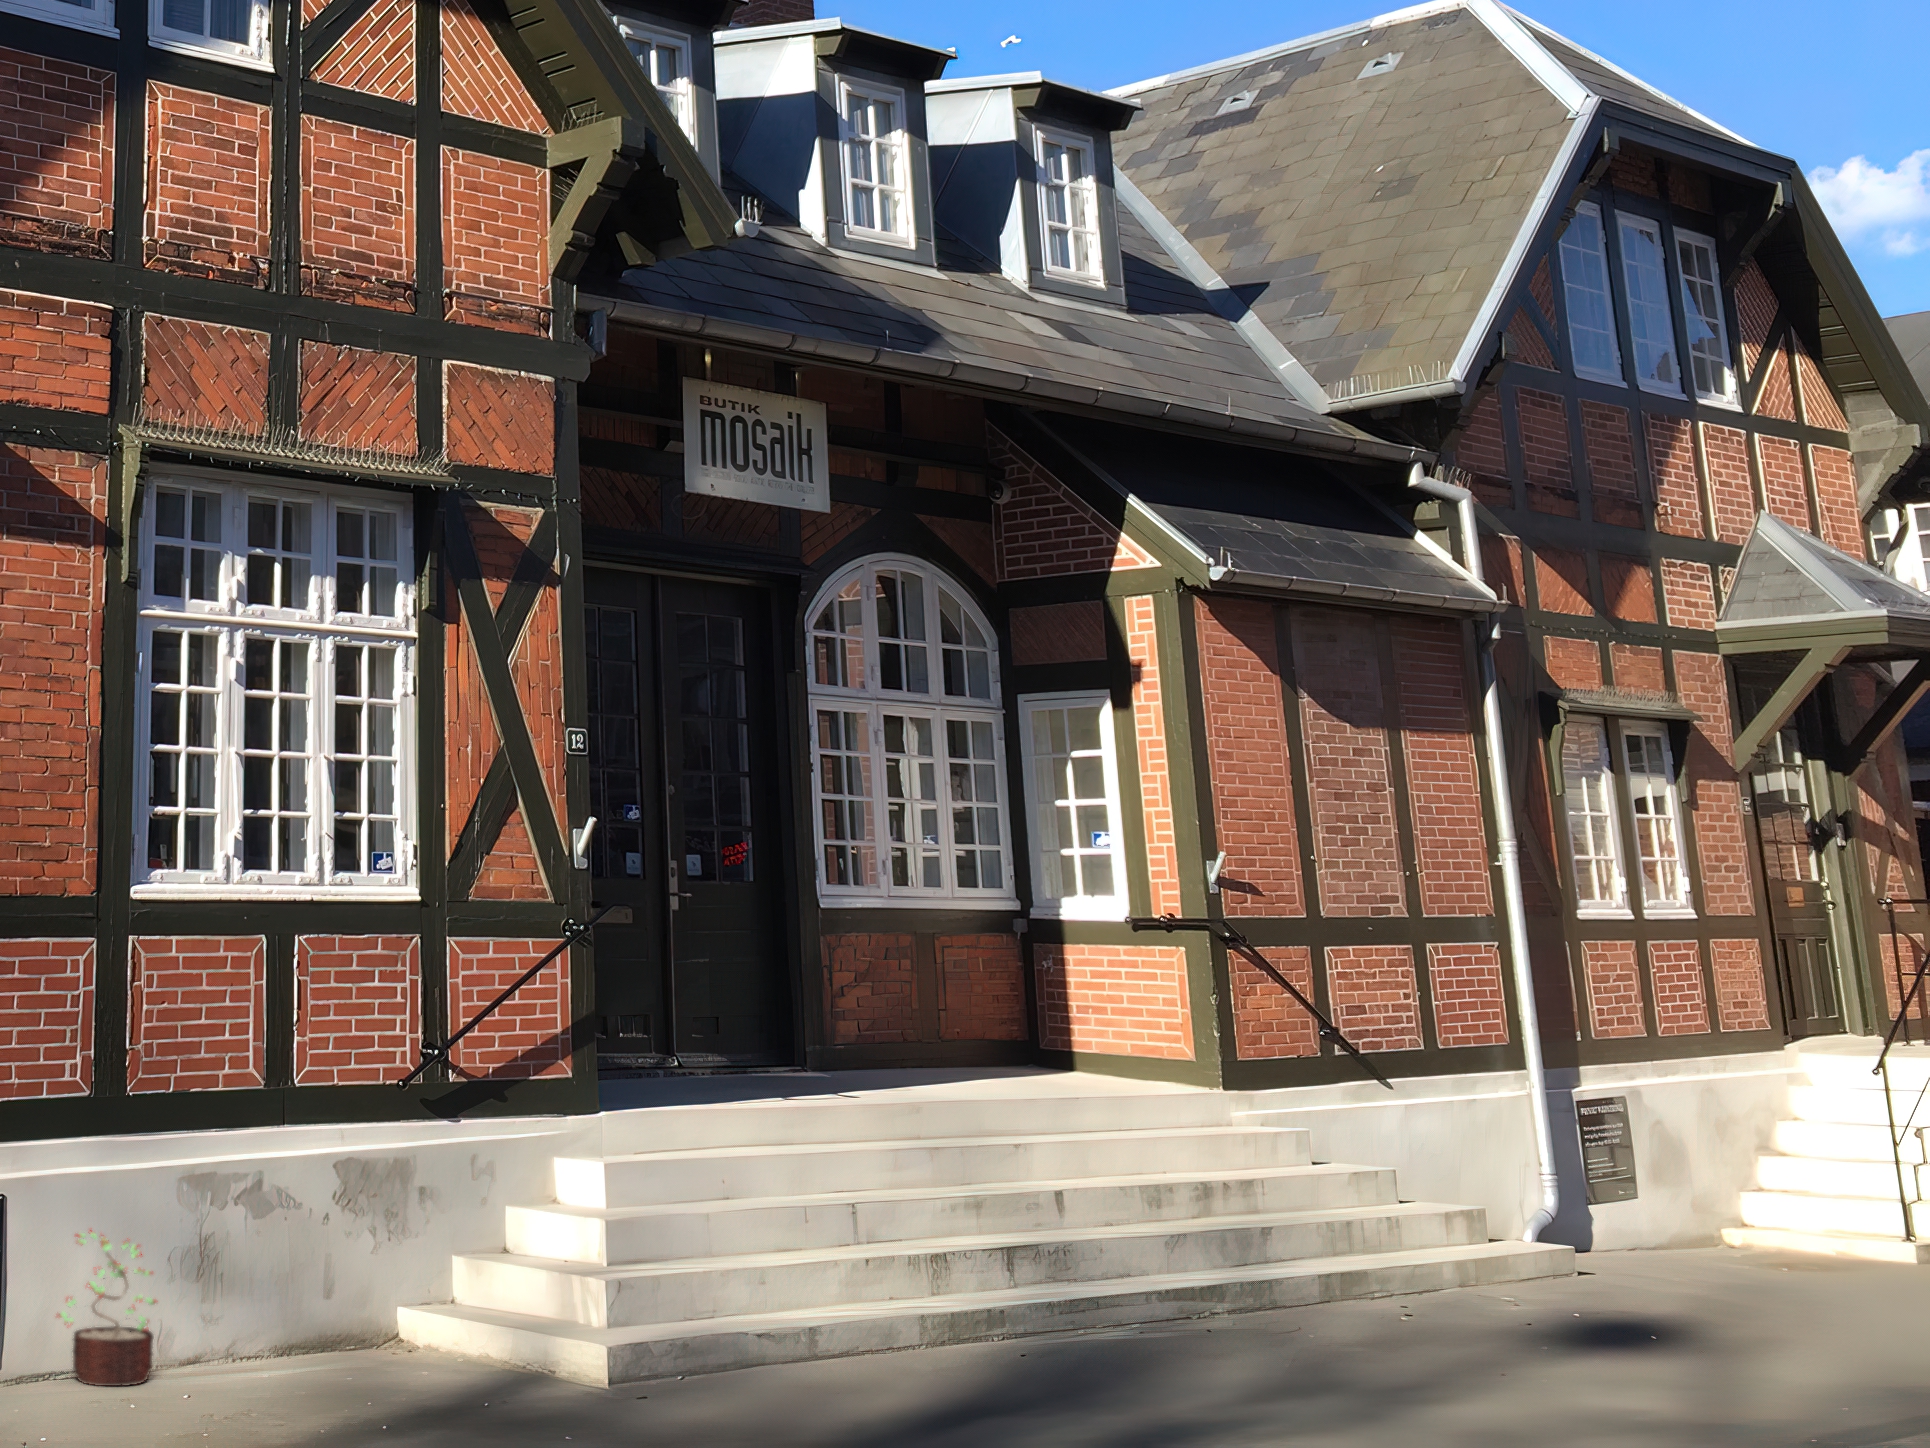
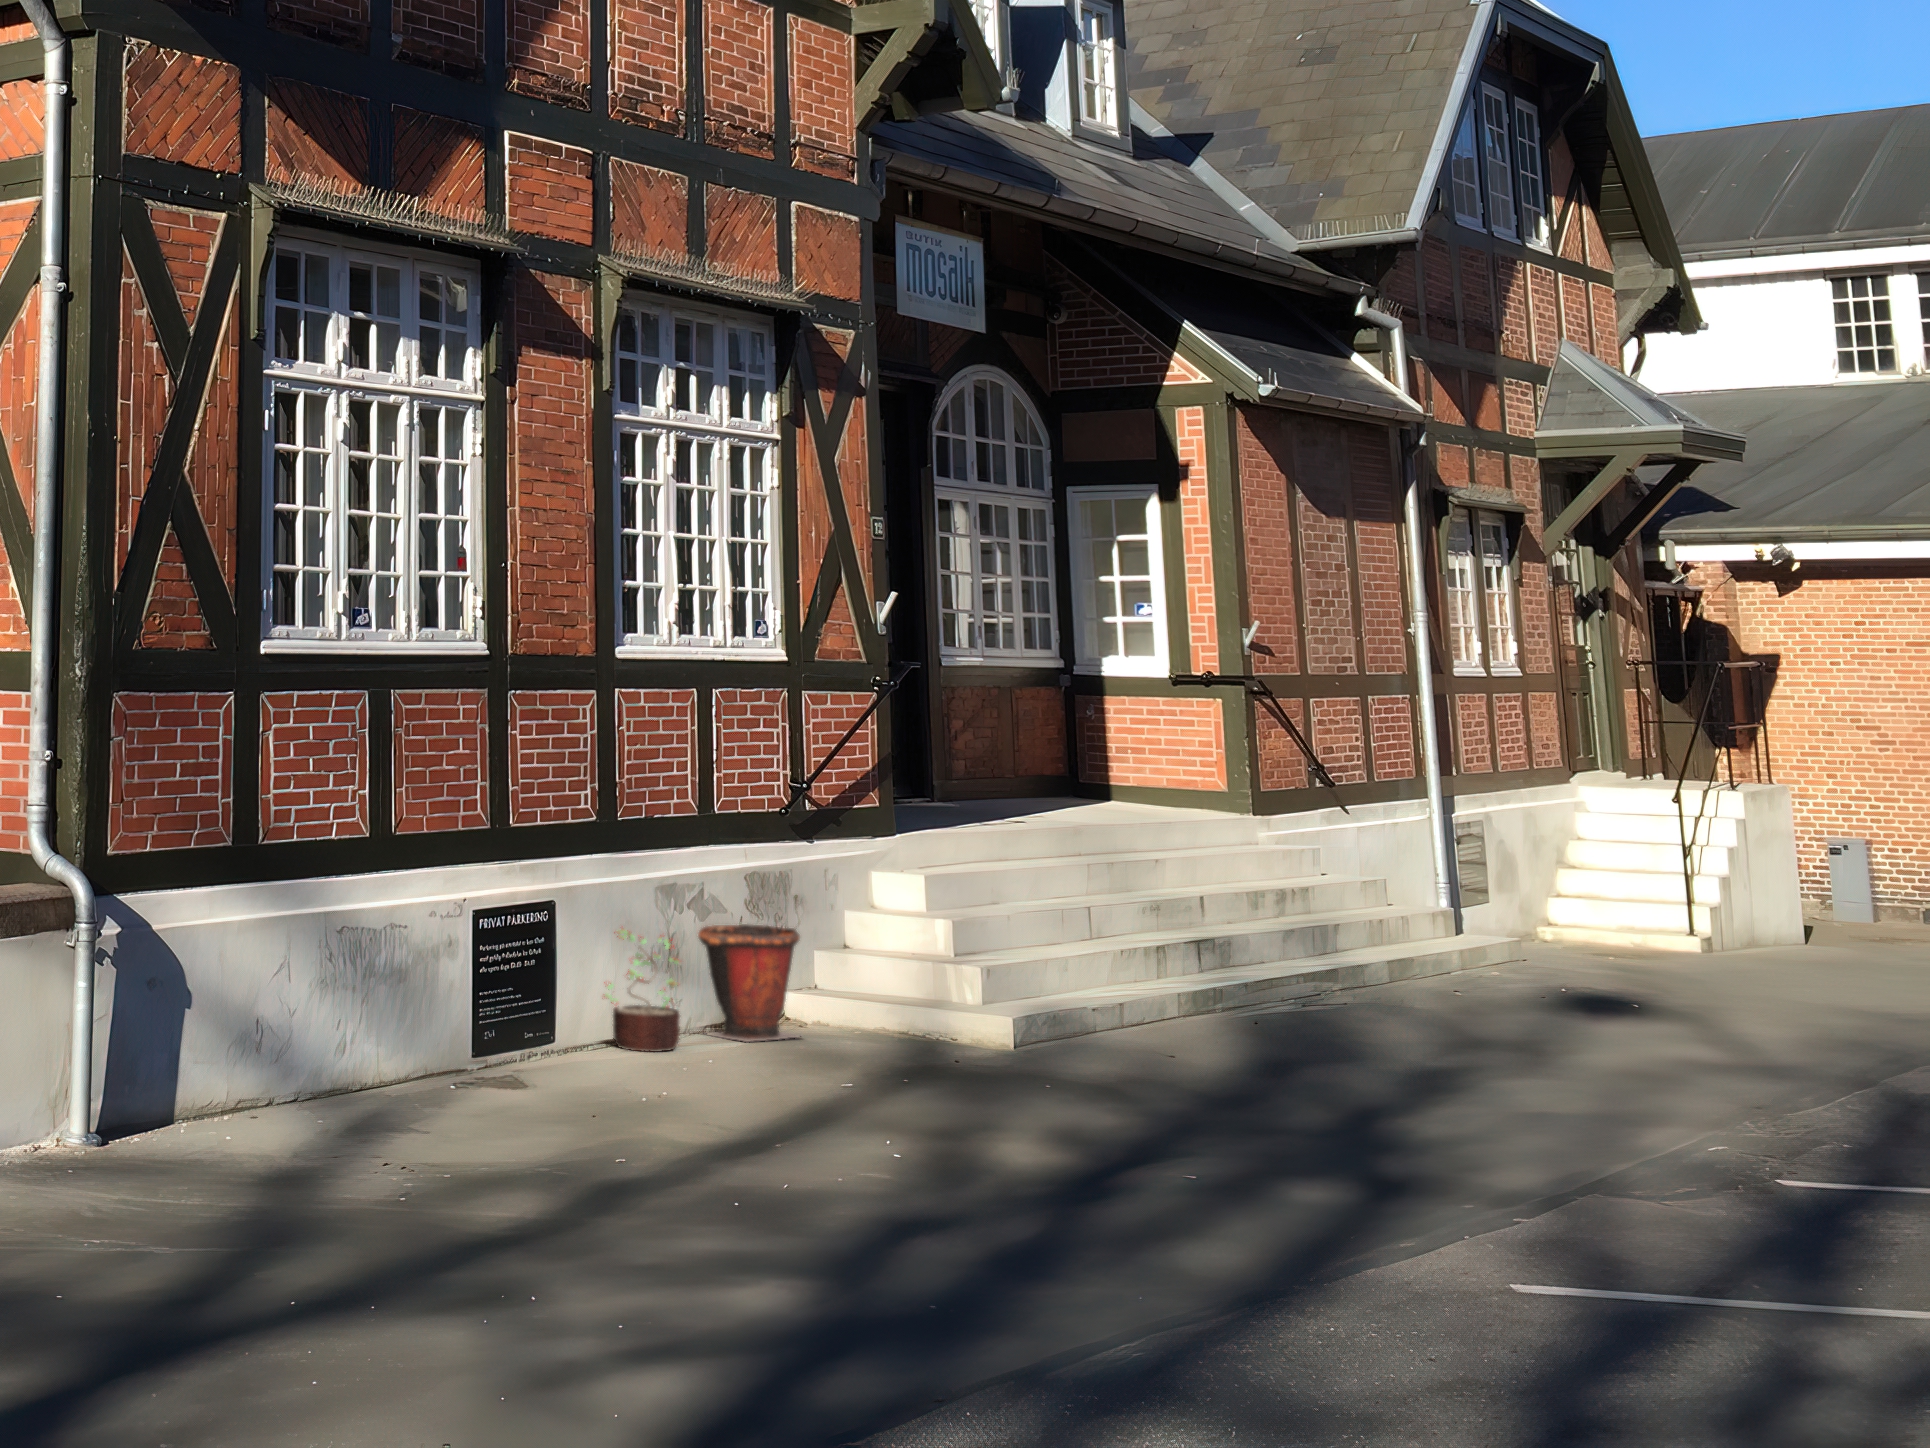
trash can: none [221,1222,351,1375] -> present [698,924,800,1042]

